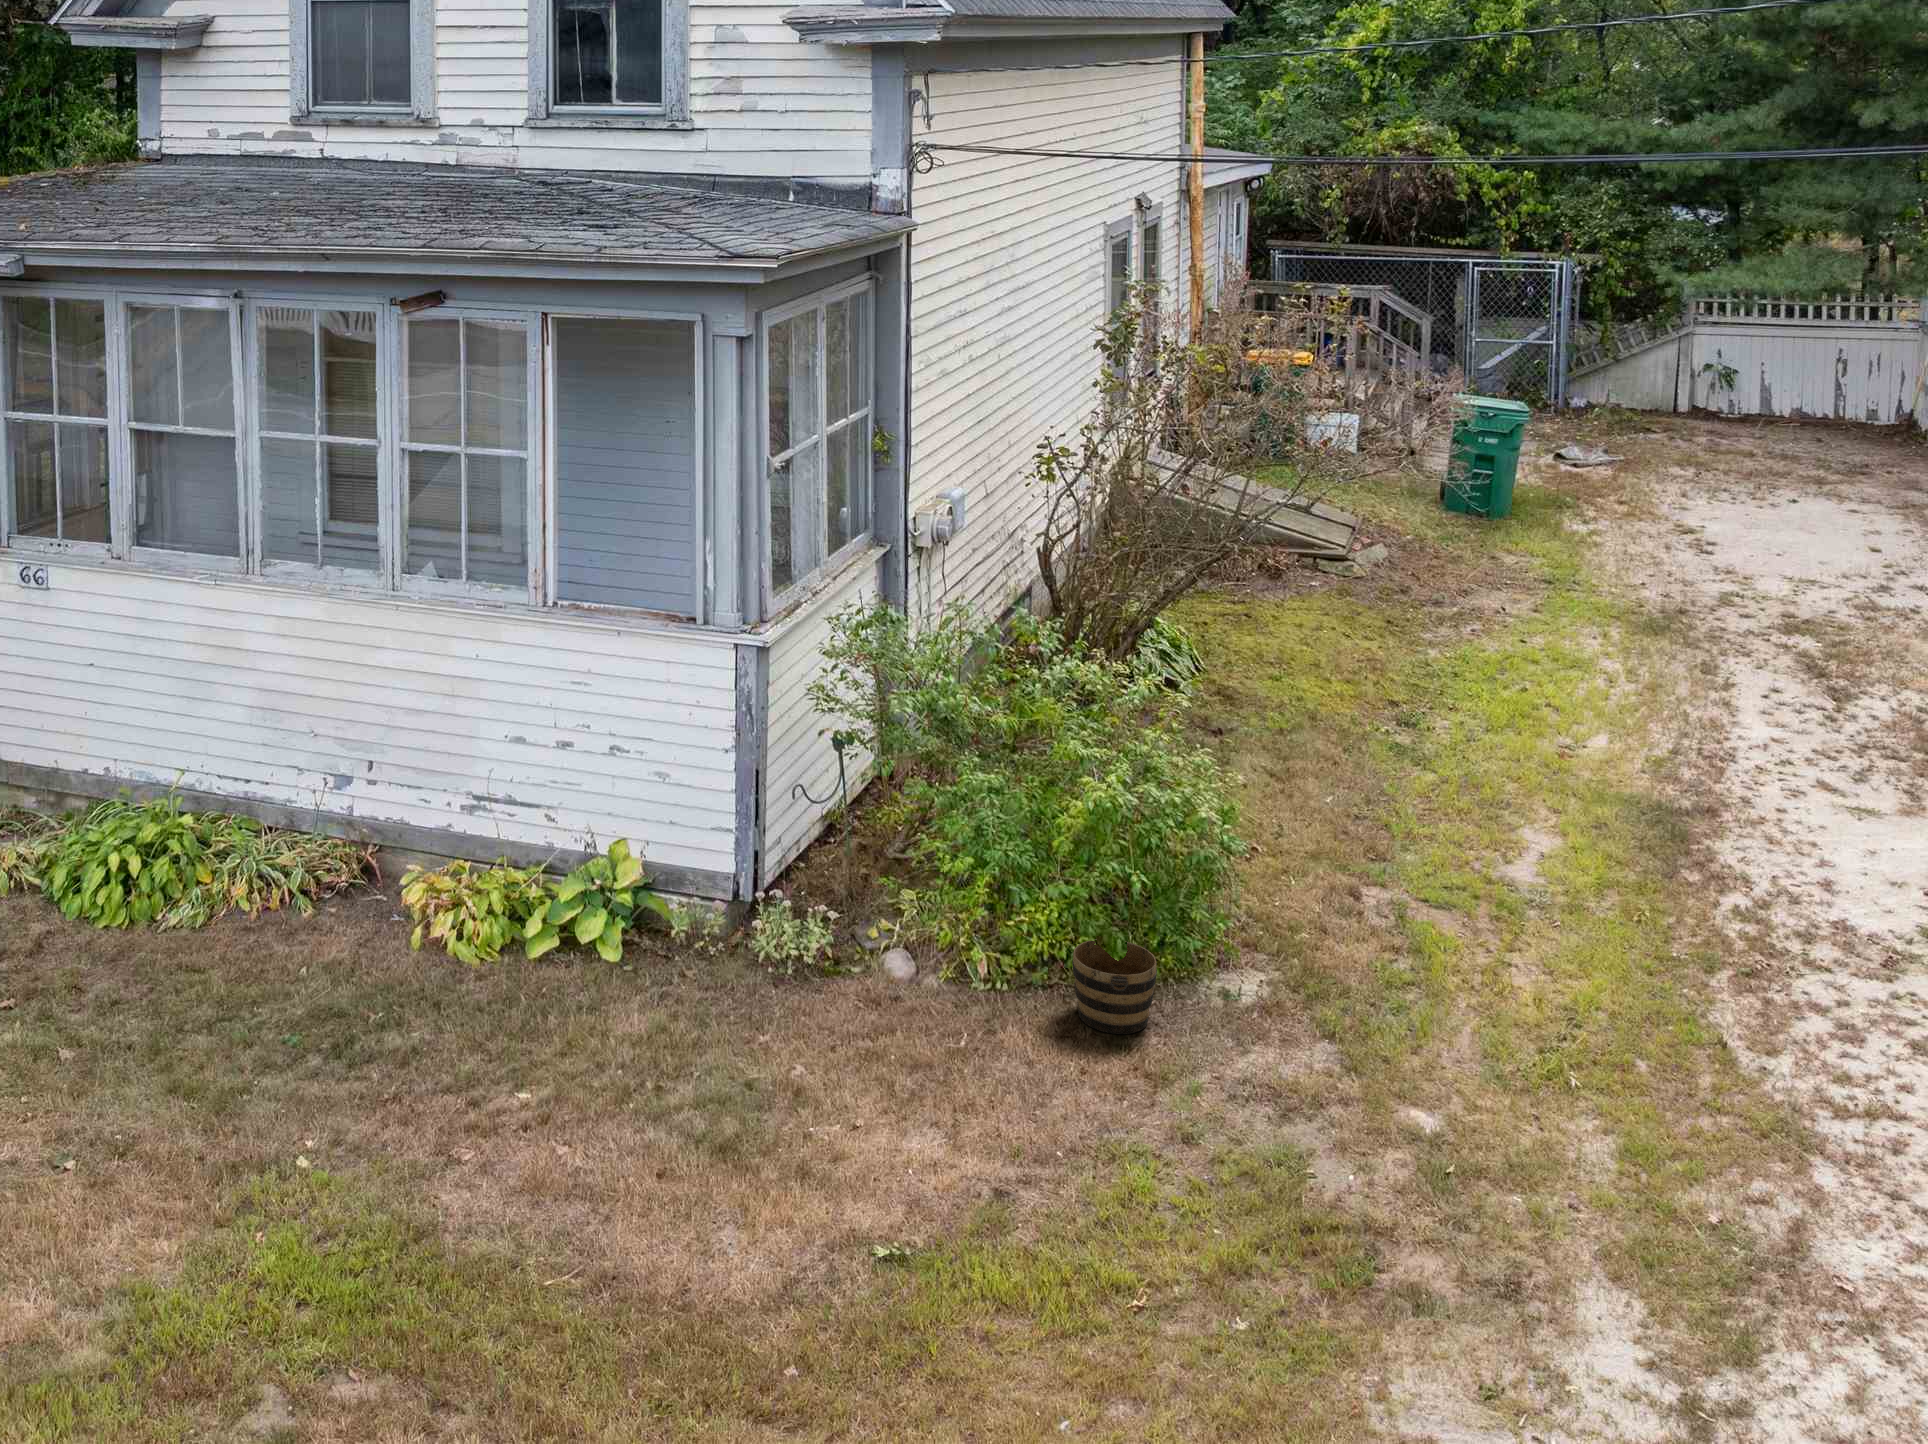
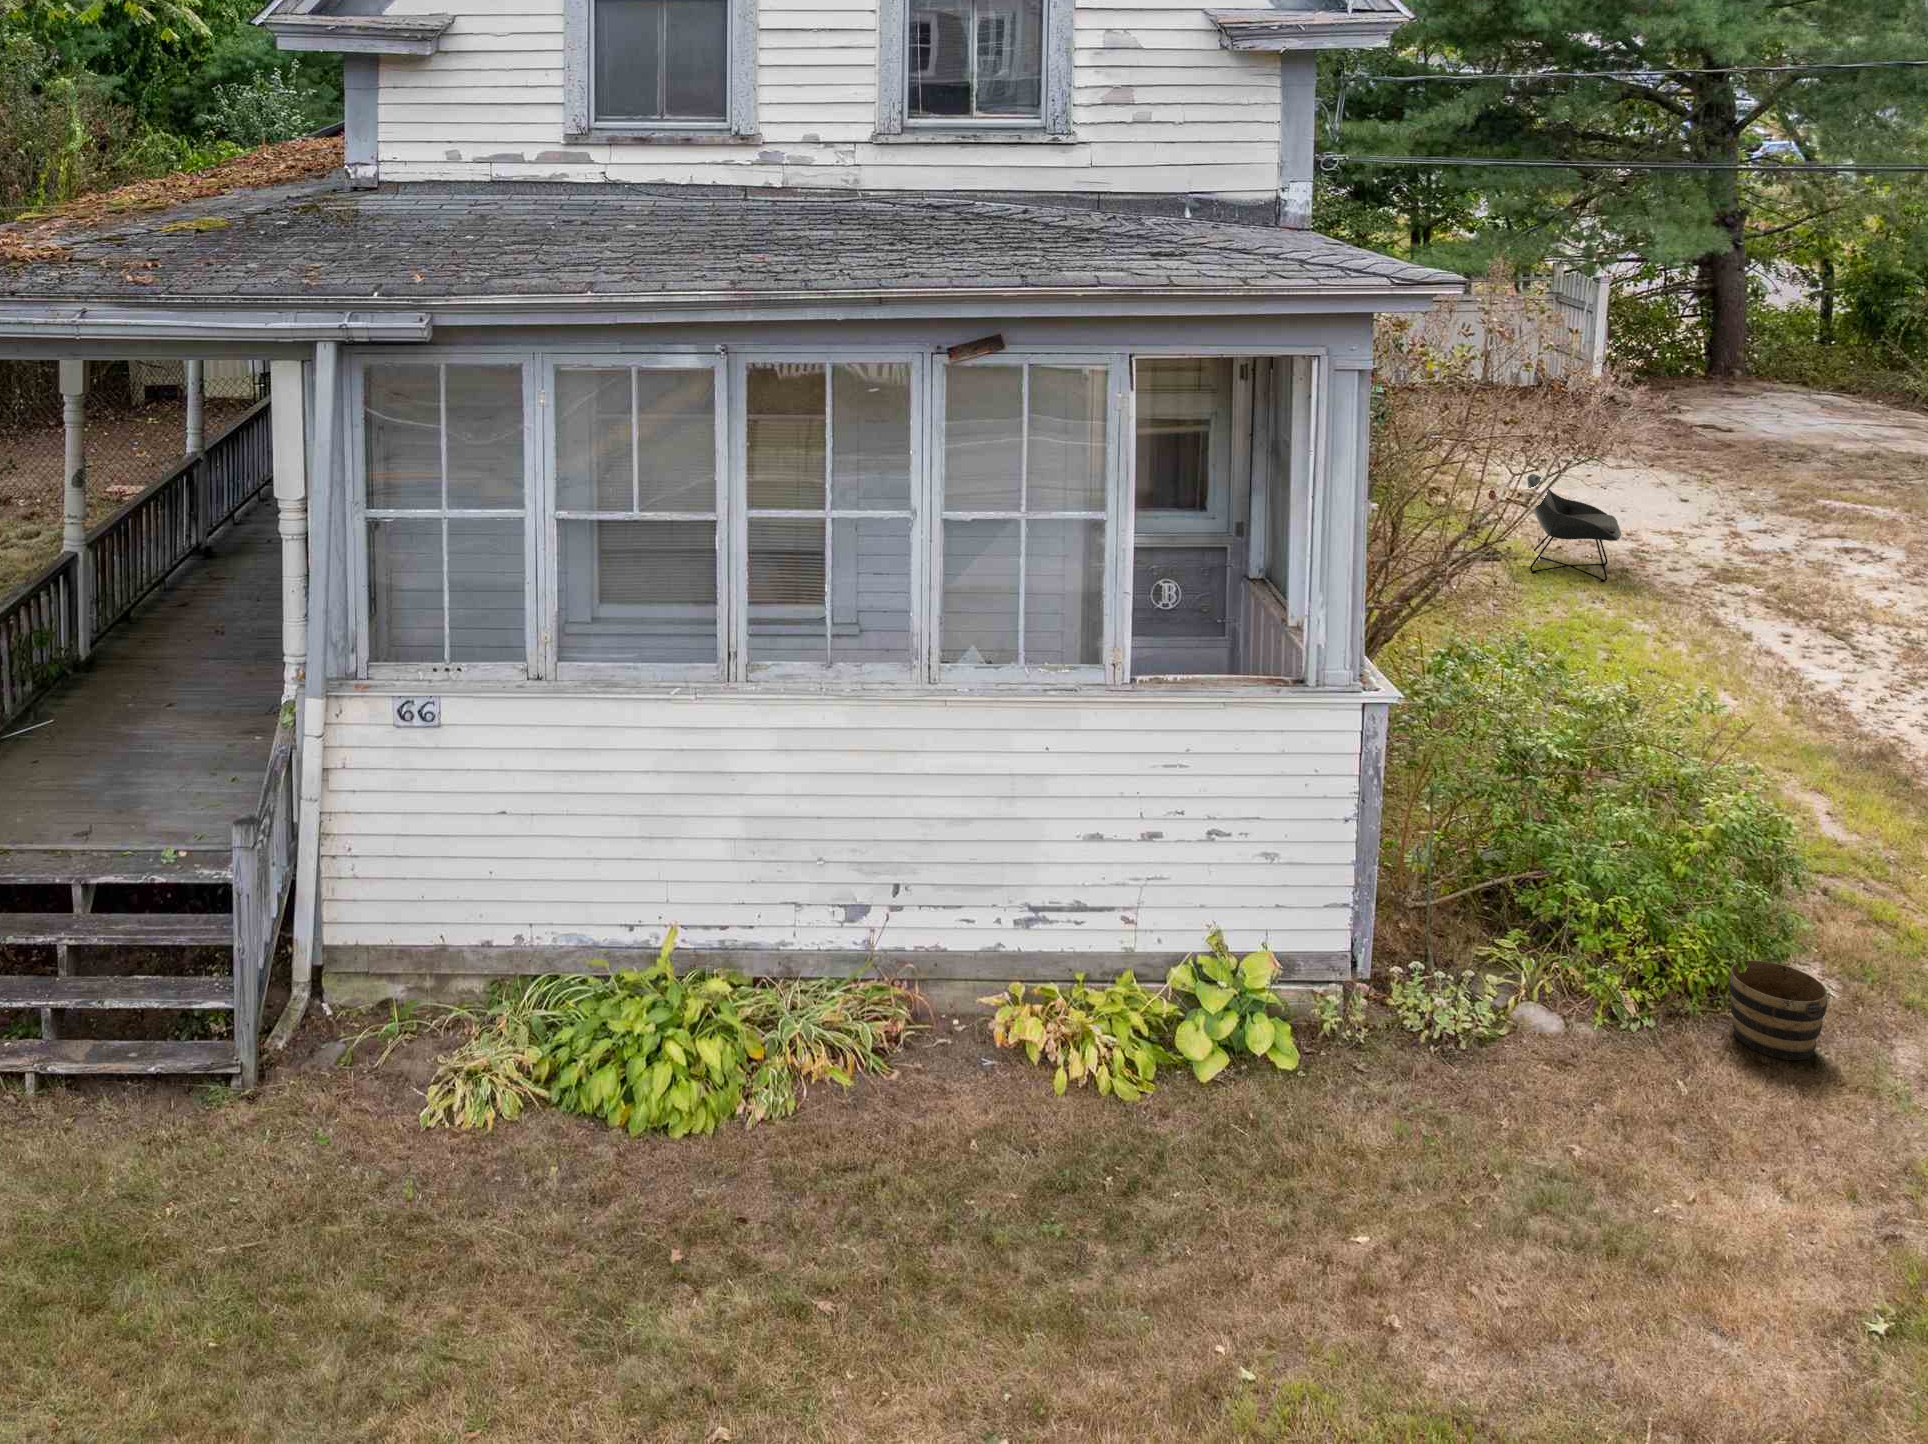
lounge chair: none [1575,519,1702,648] -> present [1527,474,1621,582]

